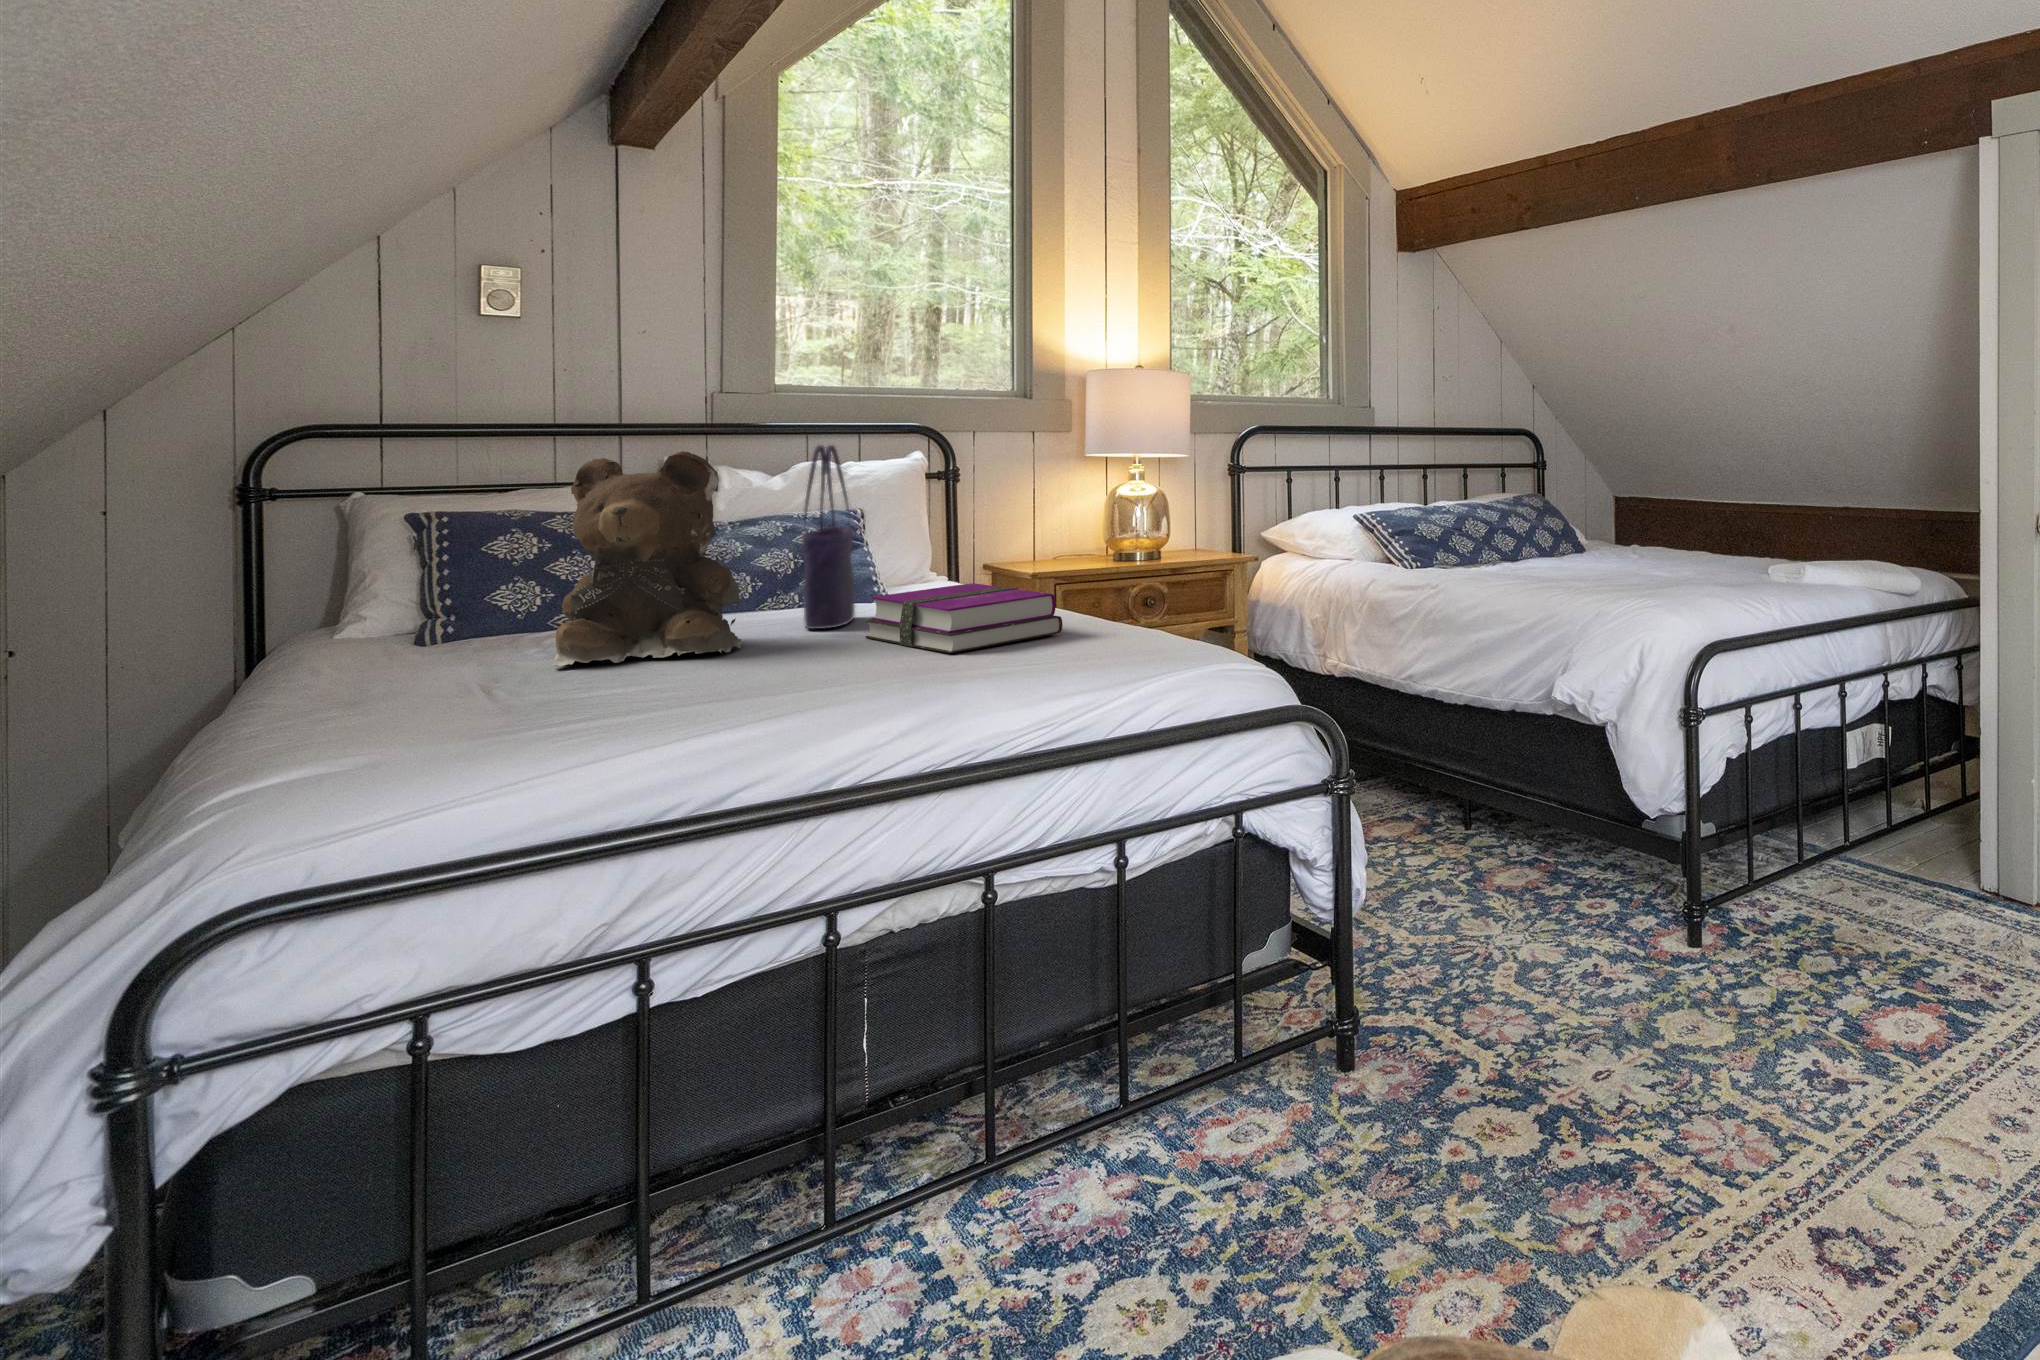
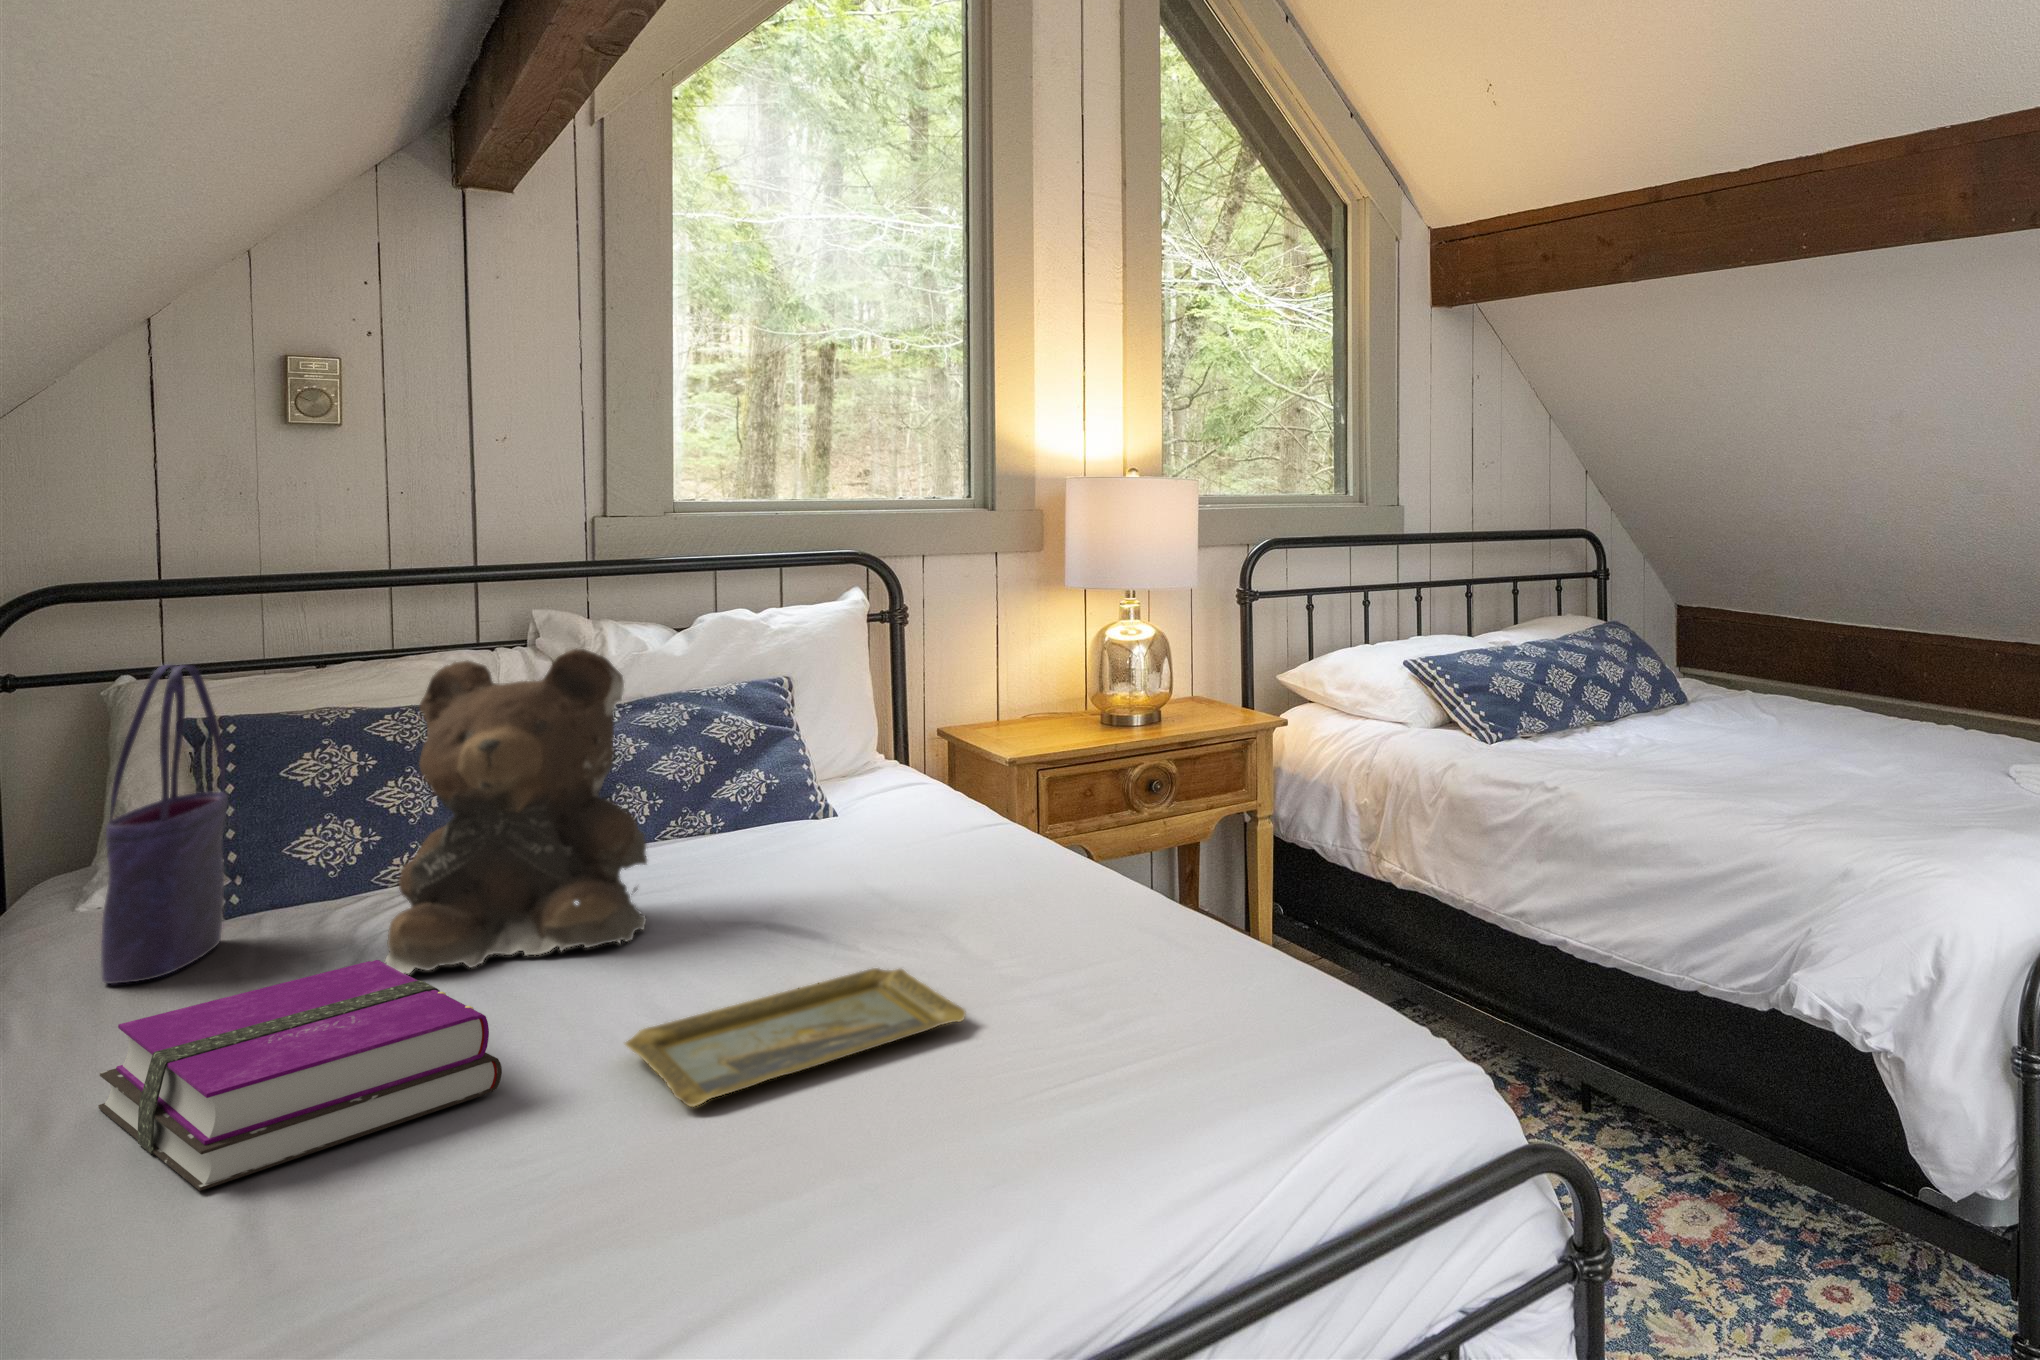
tote bag: present [801,445,855,629] -> present [101,664,228,984]
hardback book: present [865,583,1063,653] -> present [98,960,502,1191]
tray: none [712,659,952,715] -> present [625,968,966,1107]

